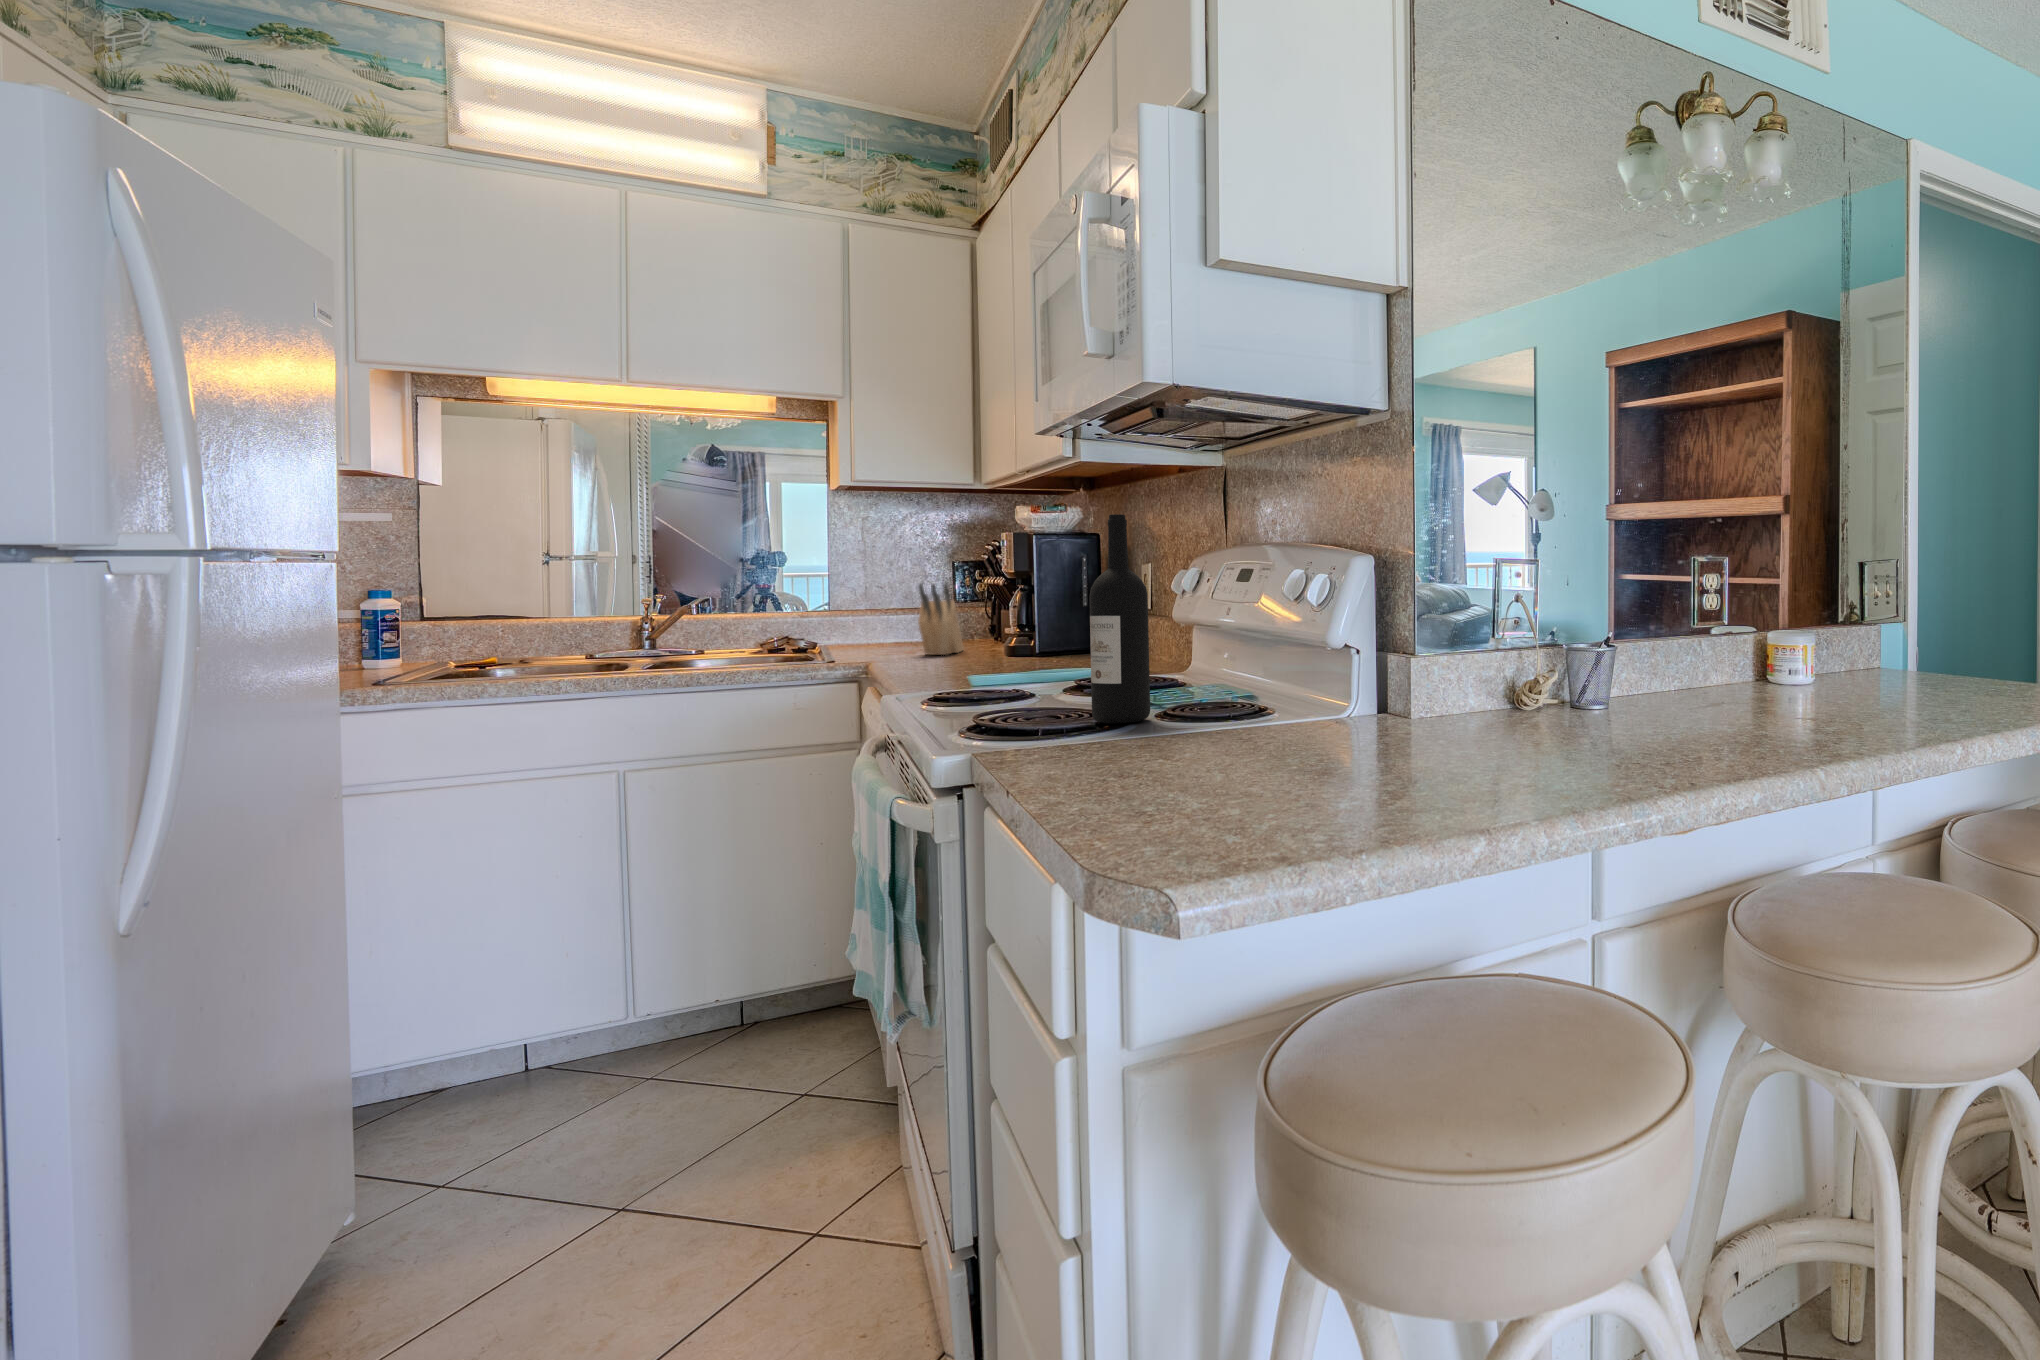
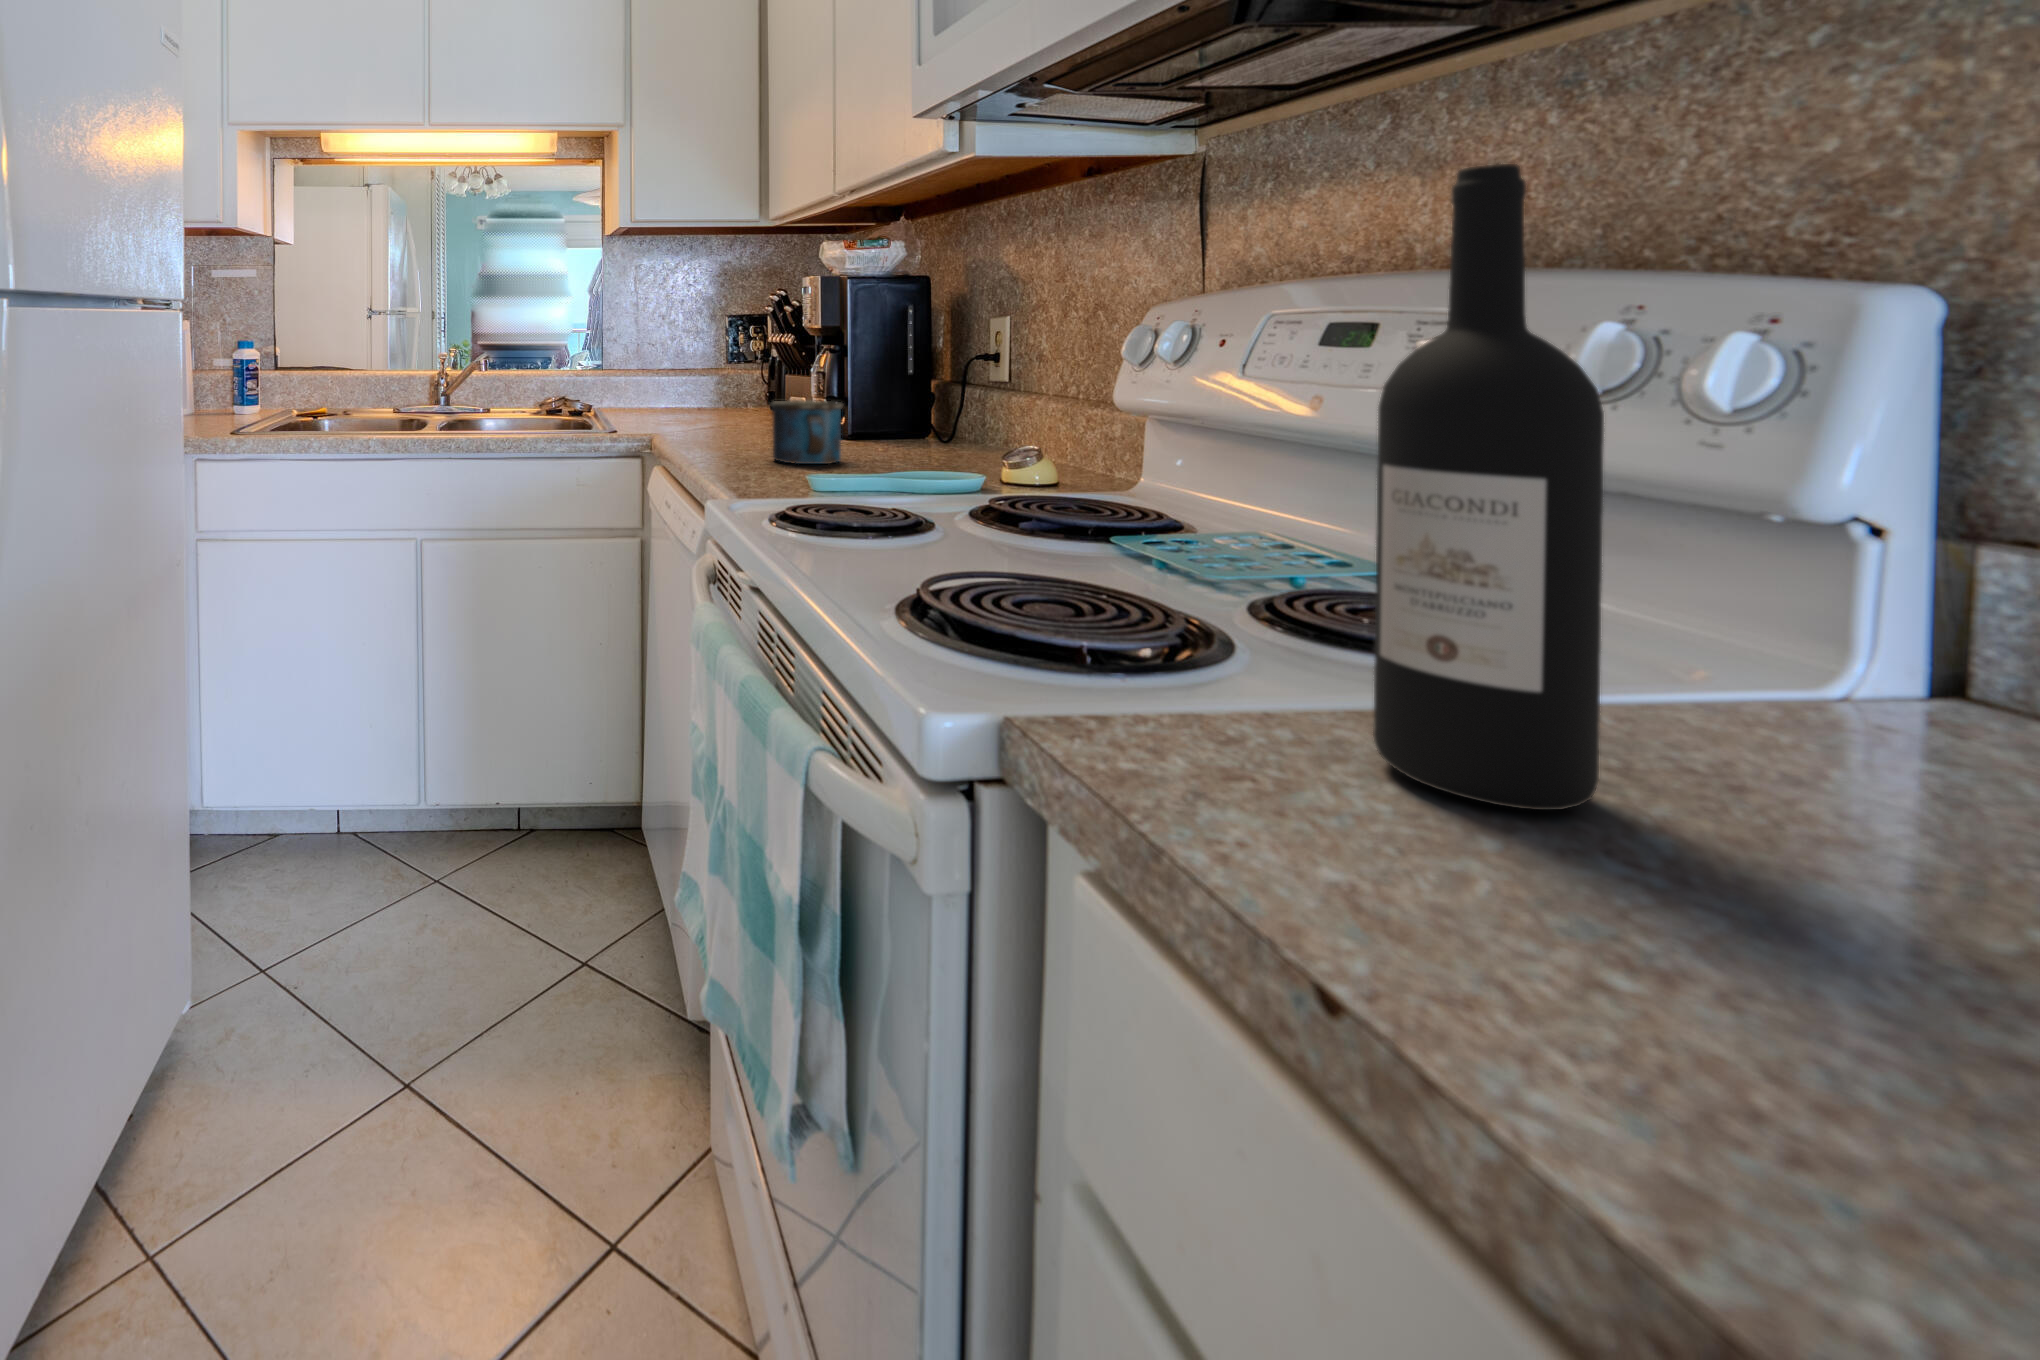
knife block: present [918,584,963,655] -> none [701,341,745,431]
mug: none [958,623,1015,668] -> present [771,400,843,464]

